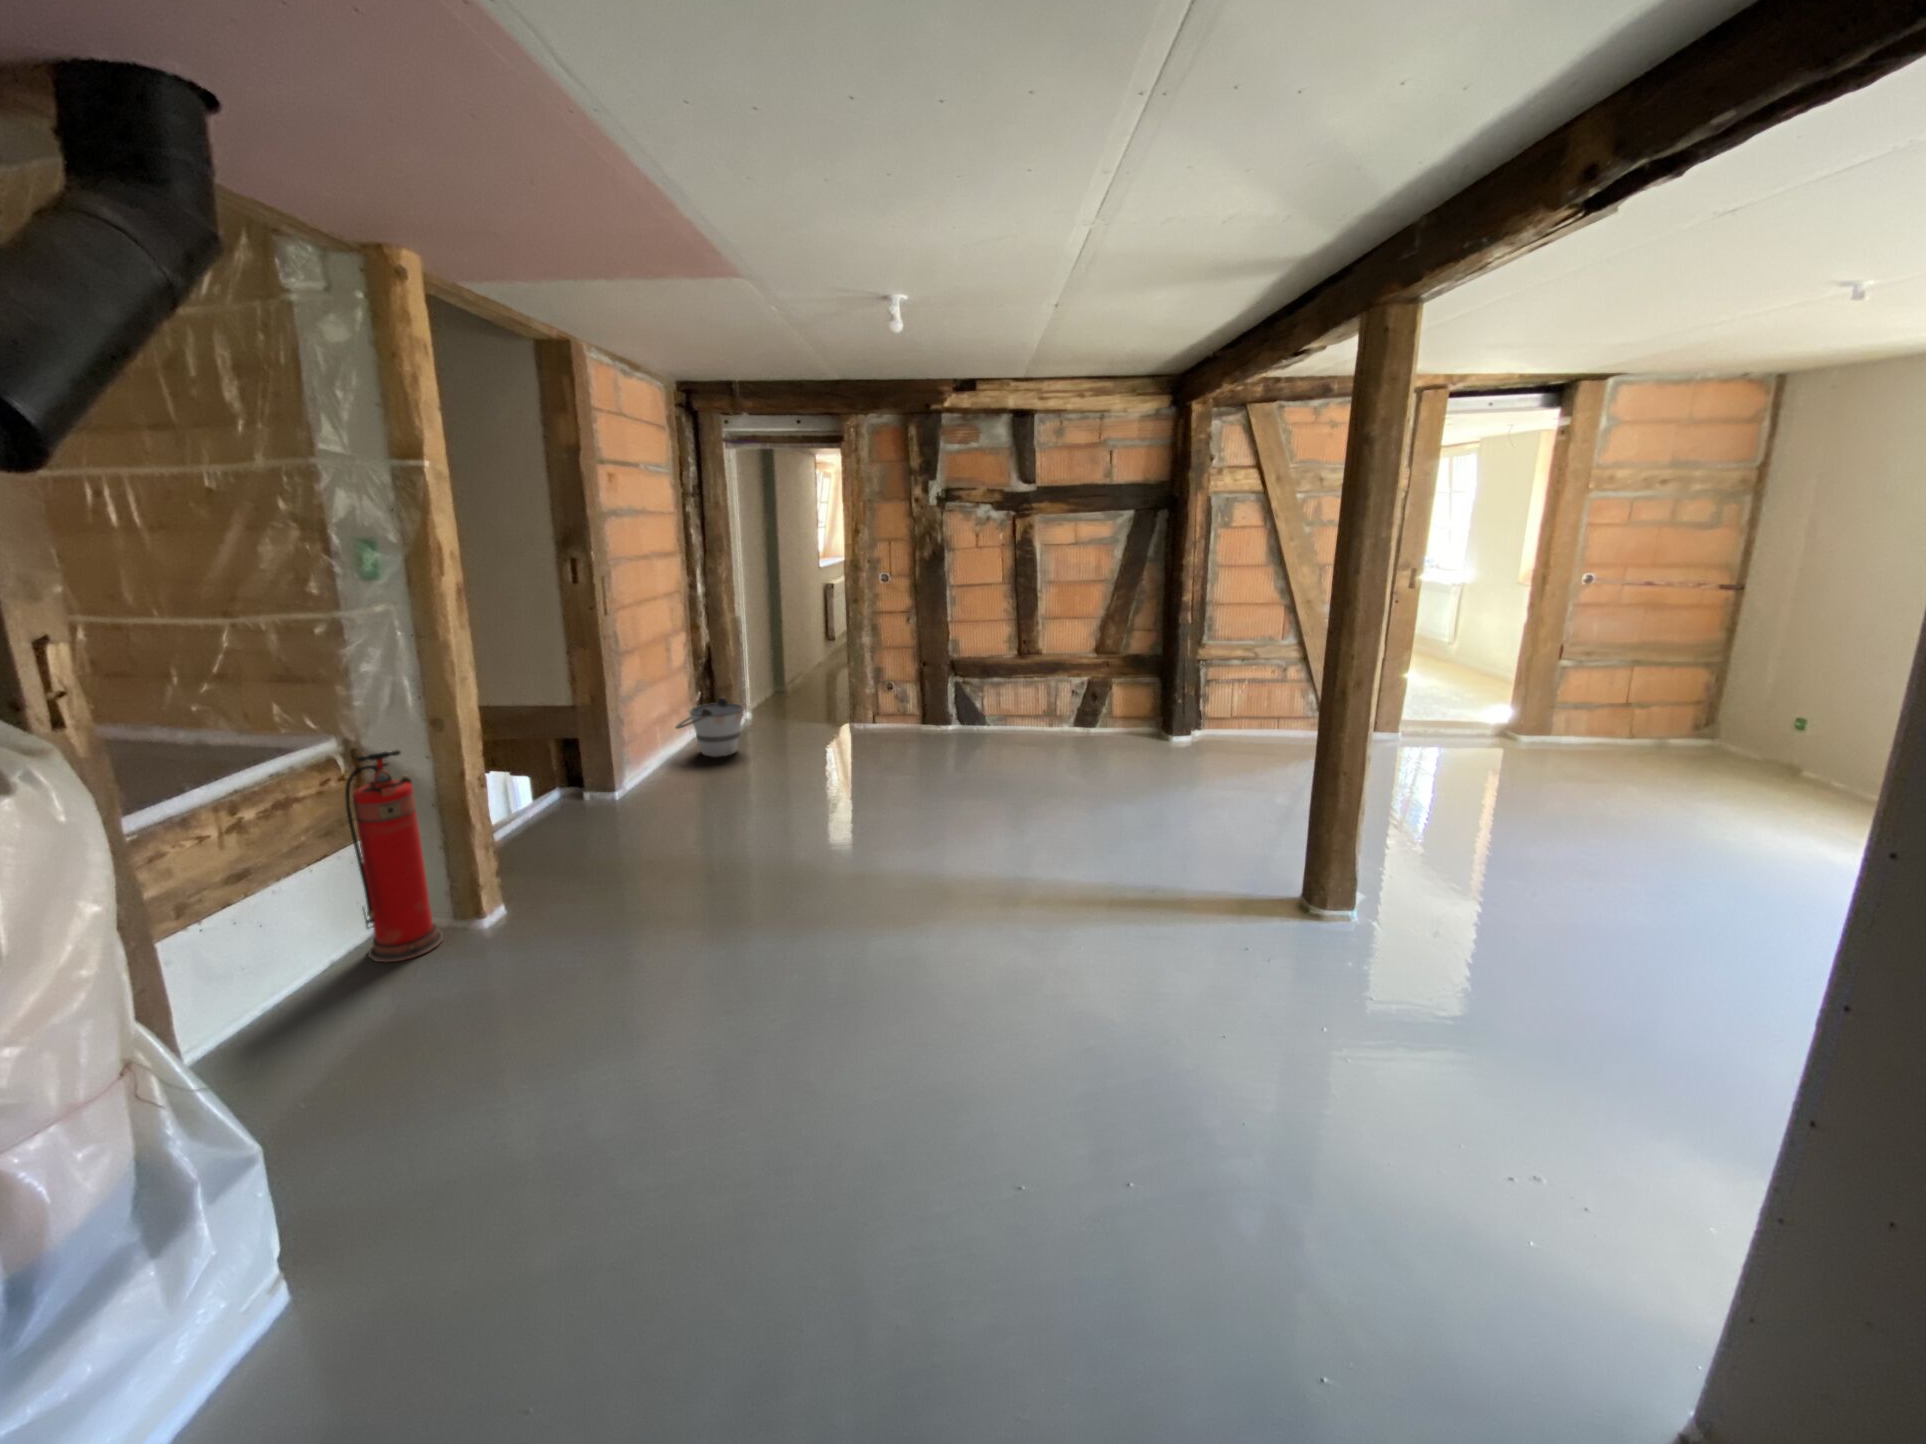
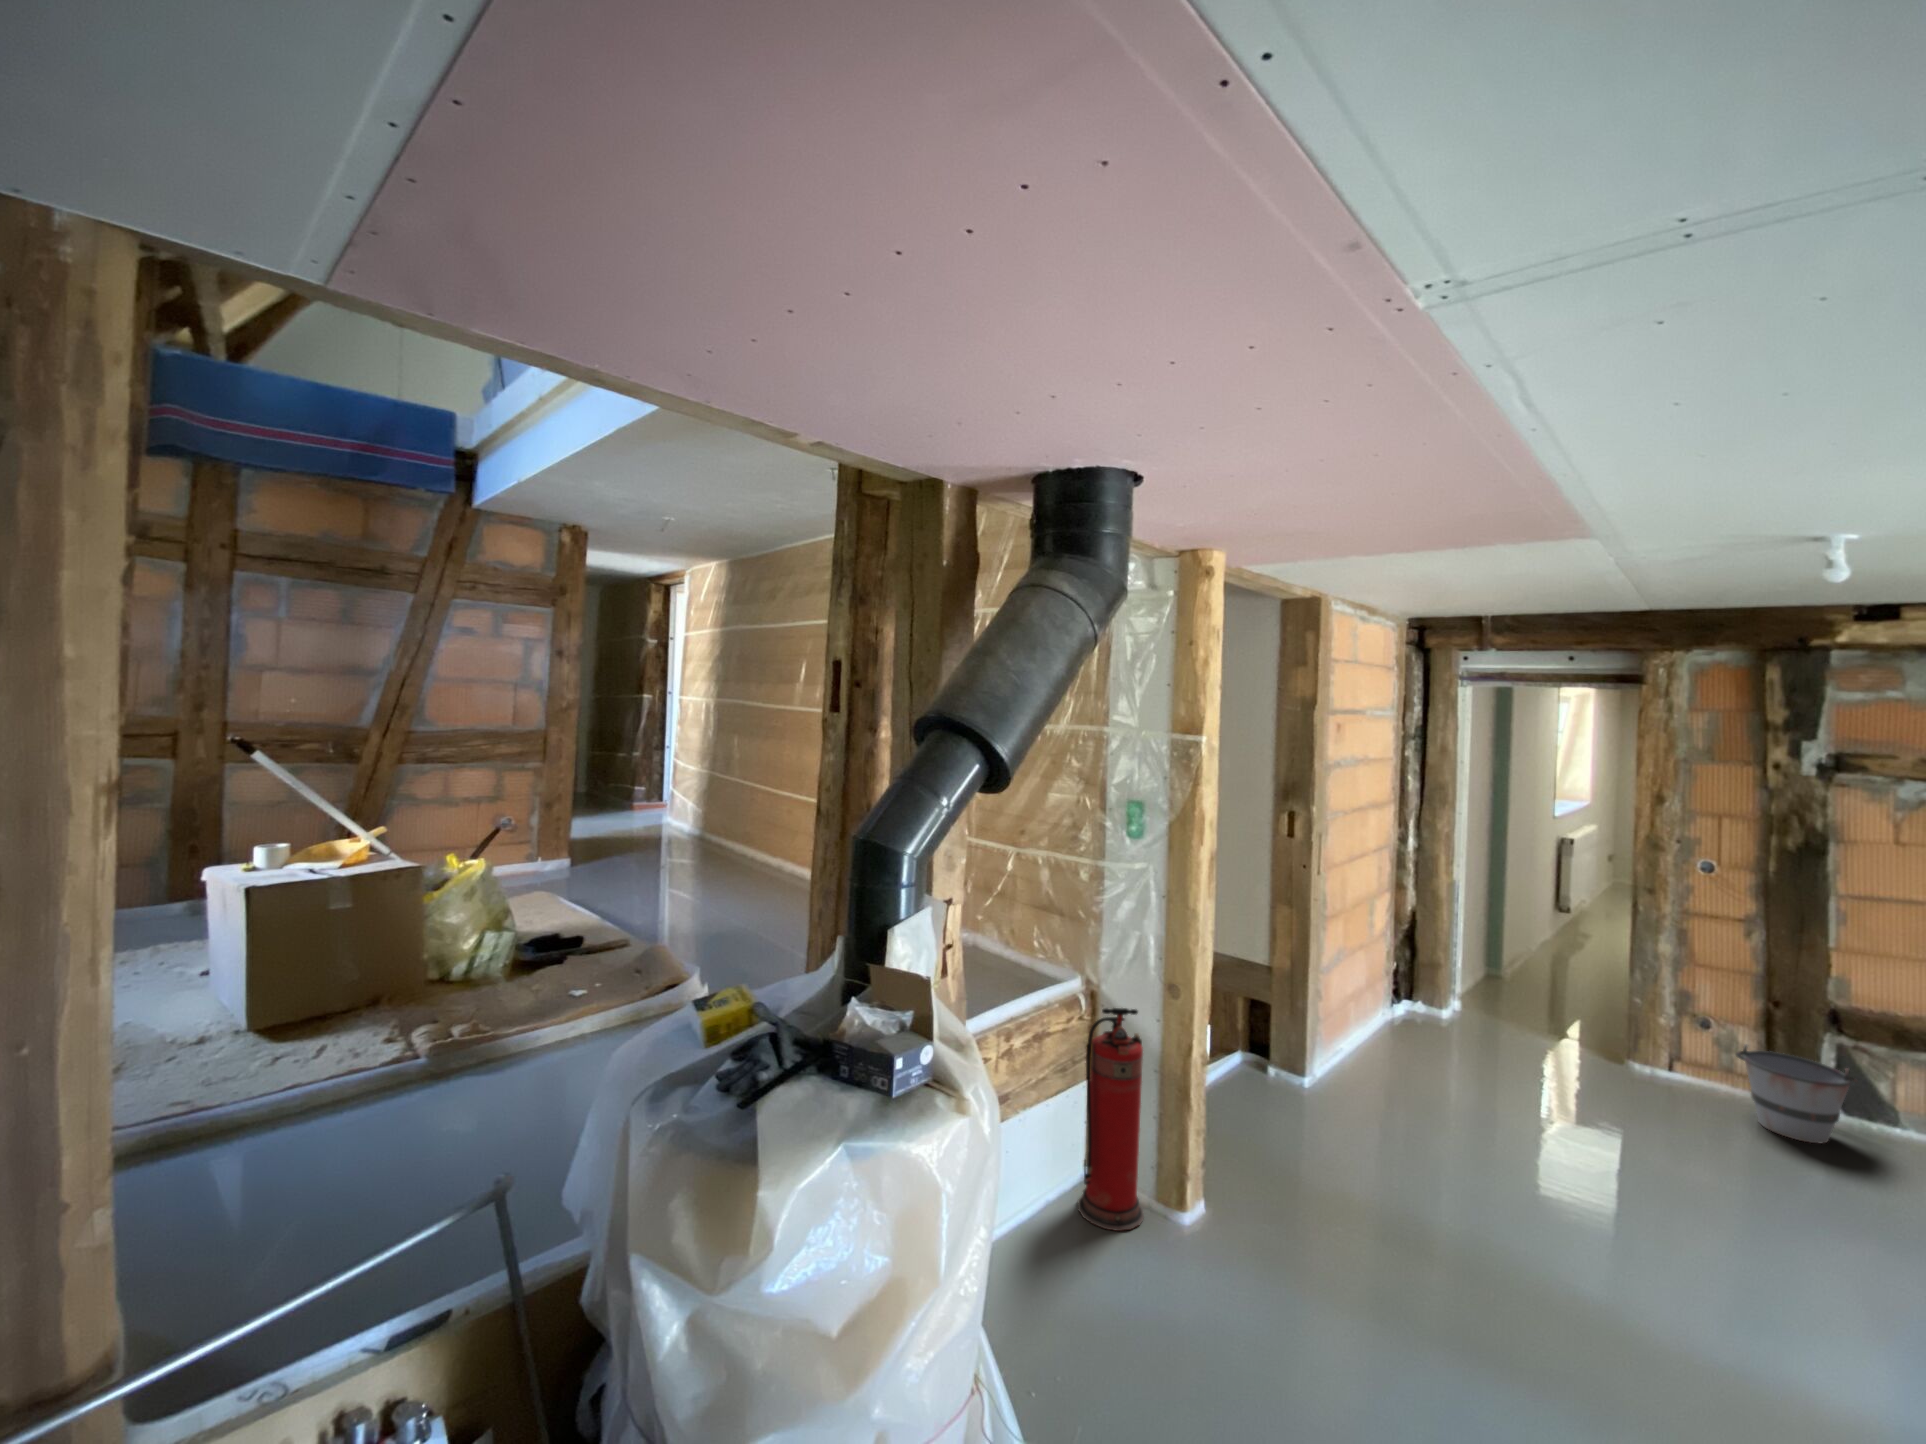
bucket: present [675,697,744,757] -> present [1736,1045,1858,1144]

